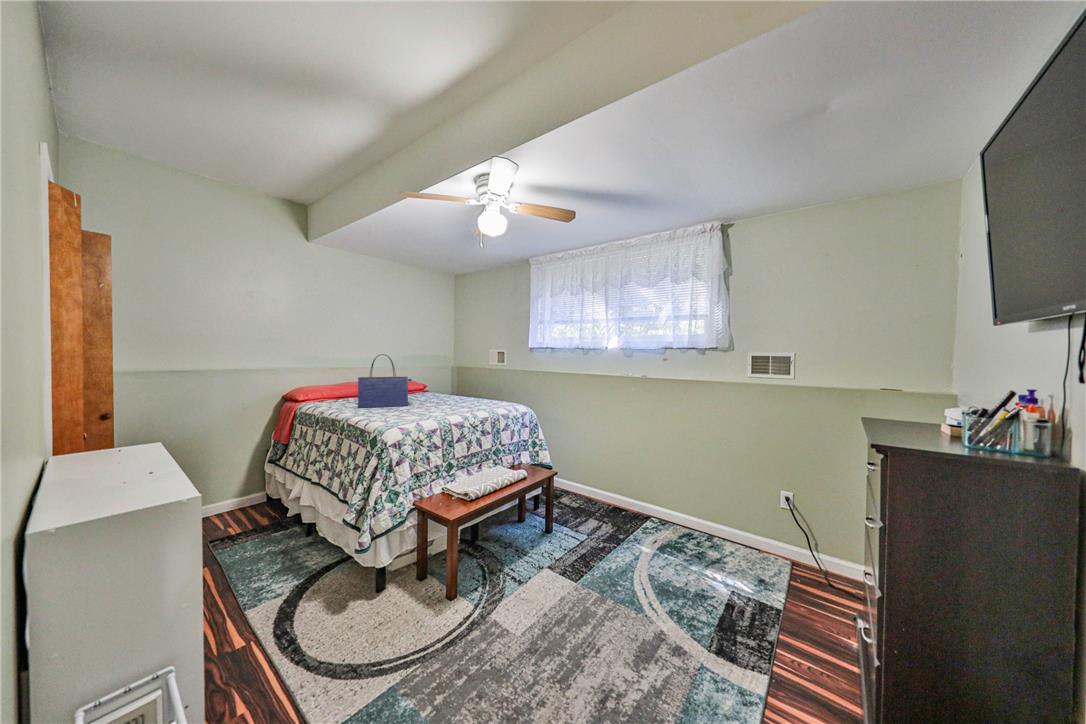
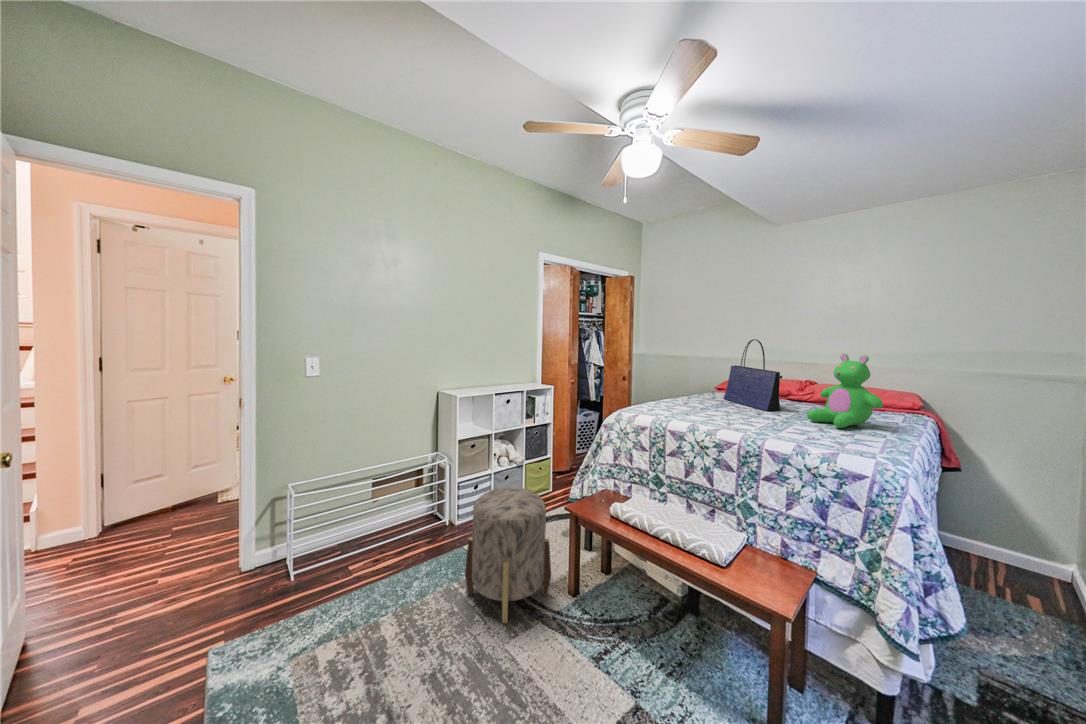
teddy bear: none [426,360,461,403] -> present [807,354,883,428]
ottoman: none [400,525,498,686] -> present [465,487,551,623]

